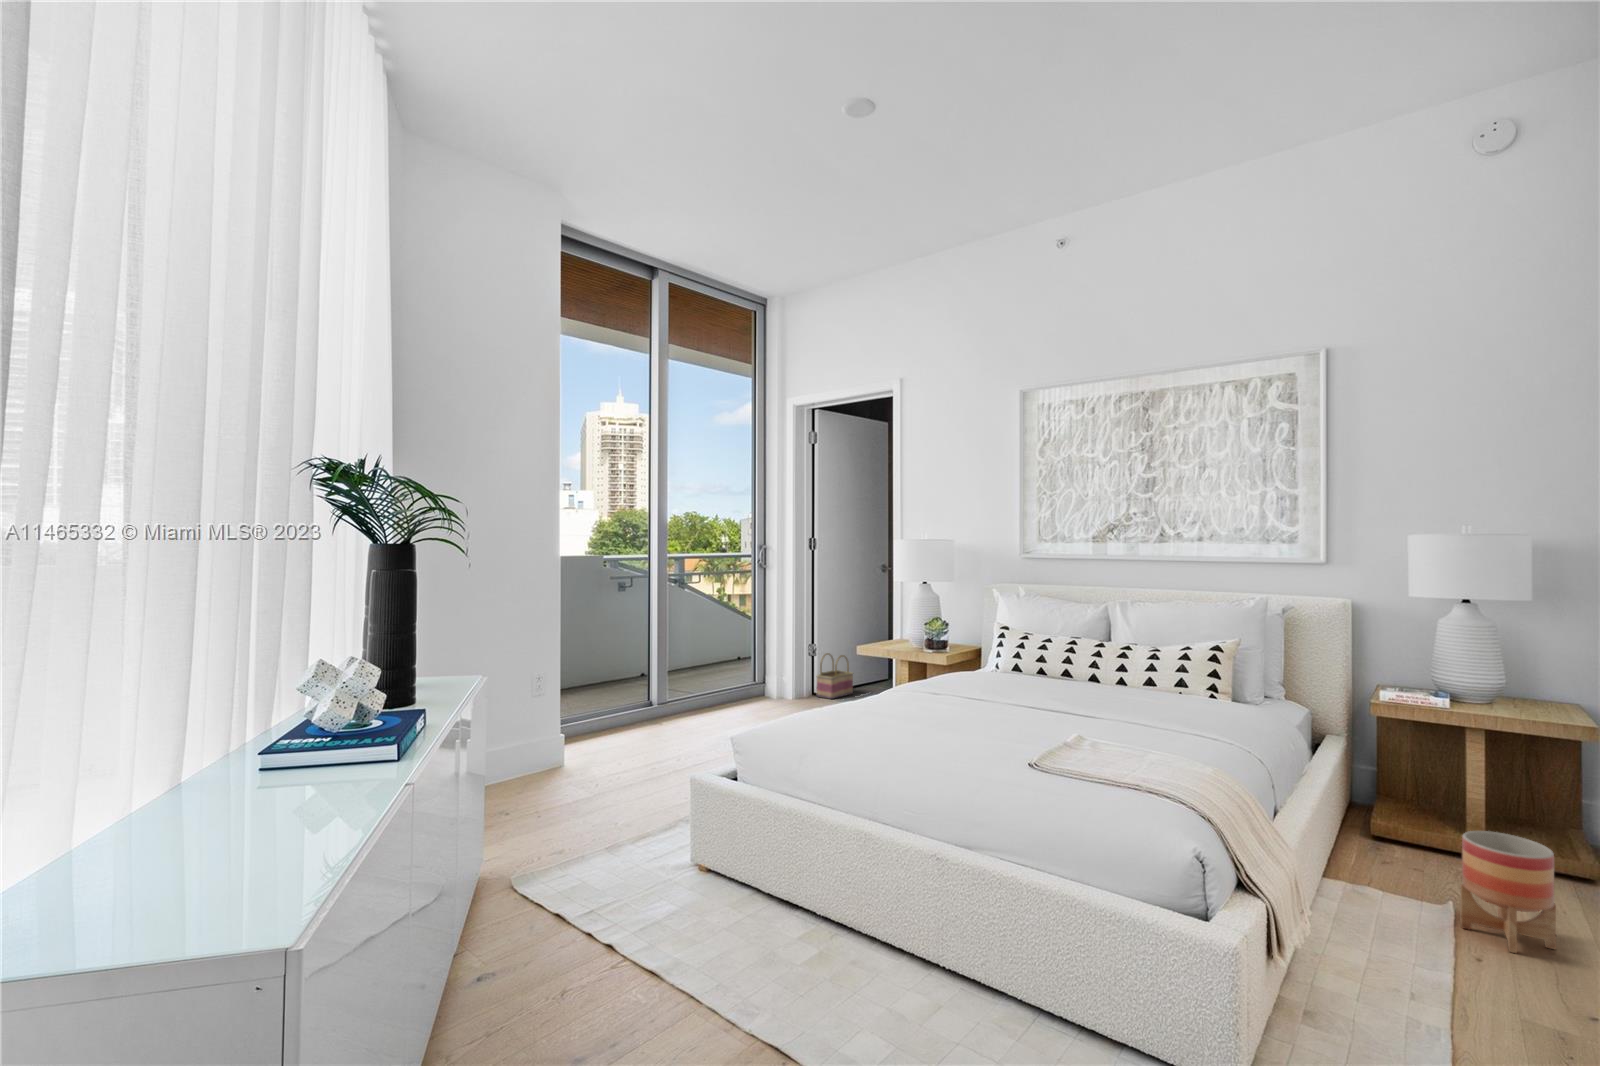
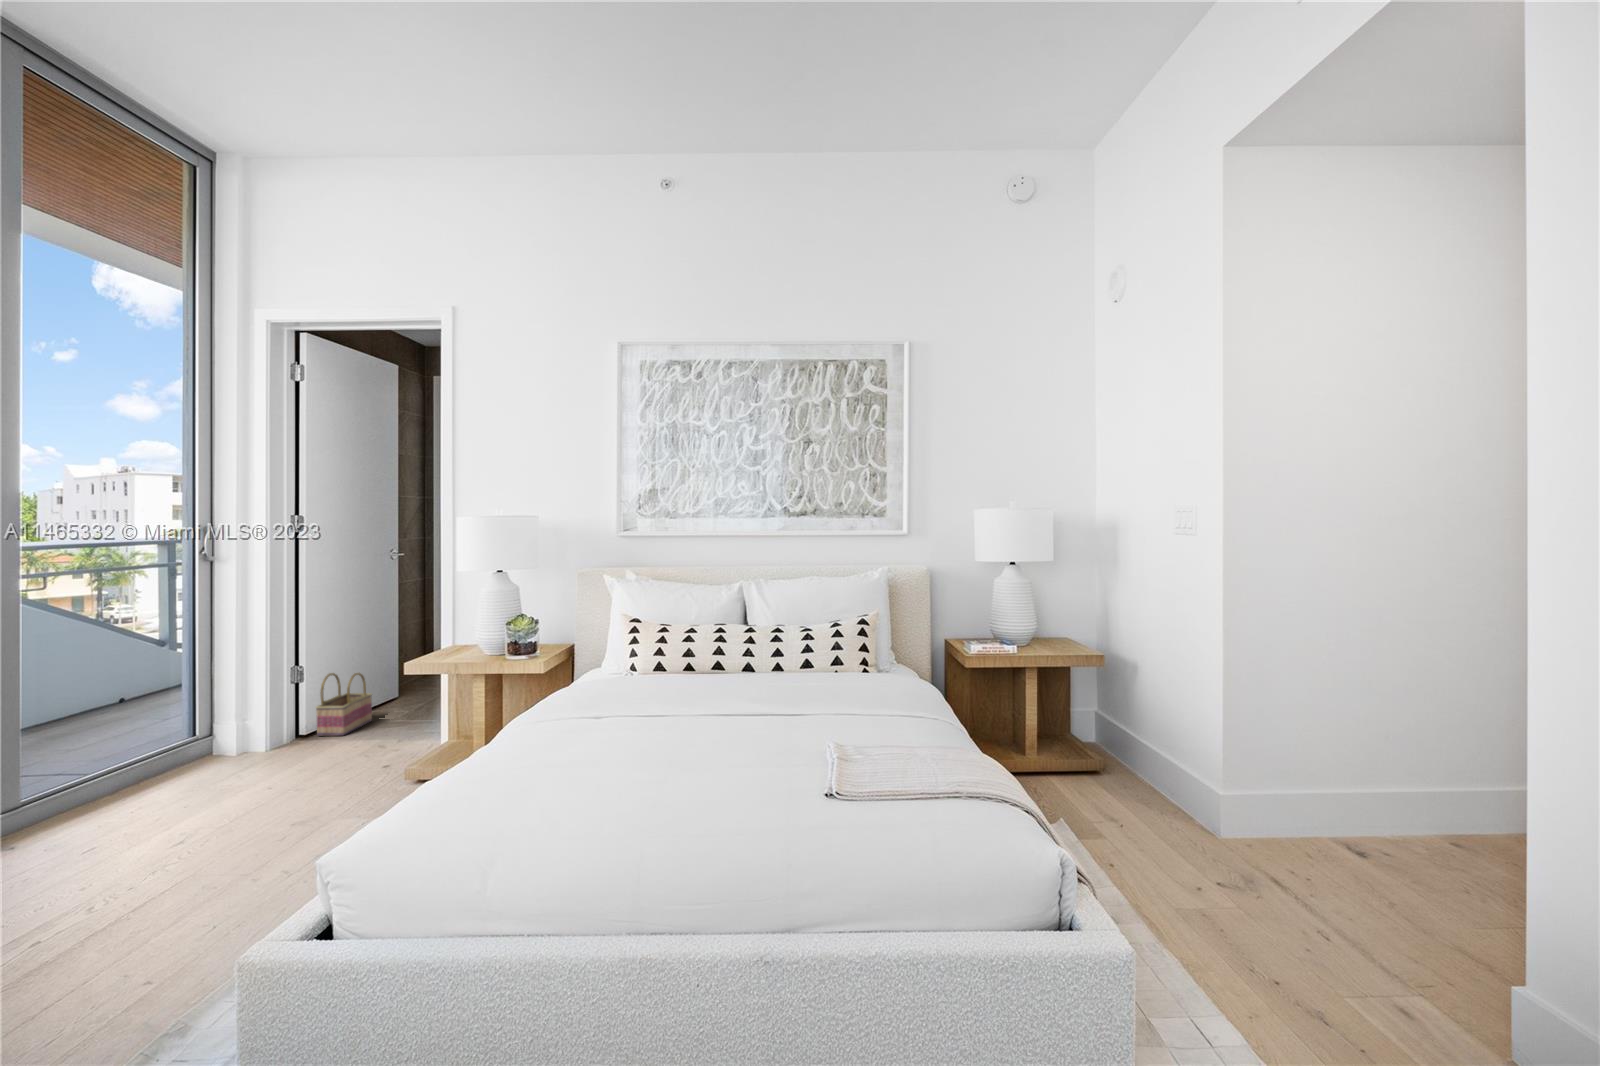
planter: present [1461,831,1556,953] -> none [1087,753,1146,851]

